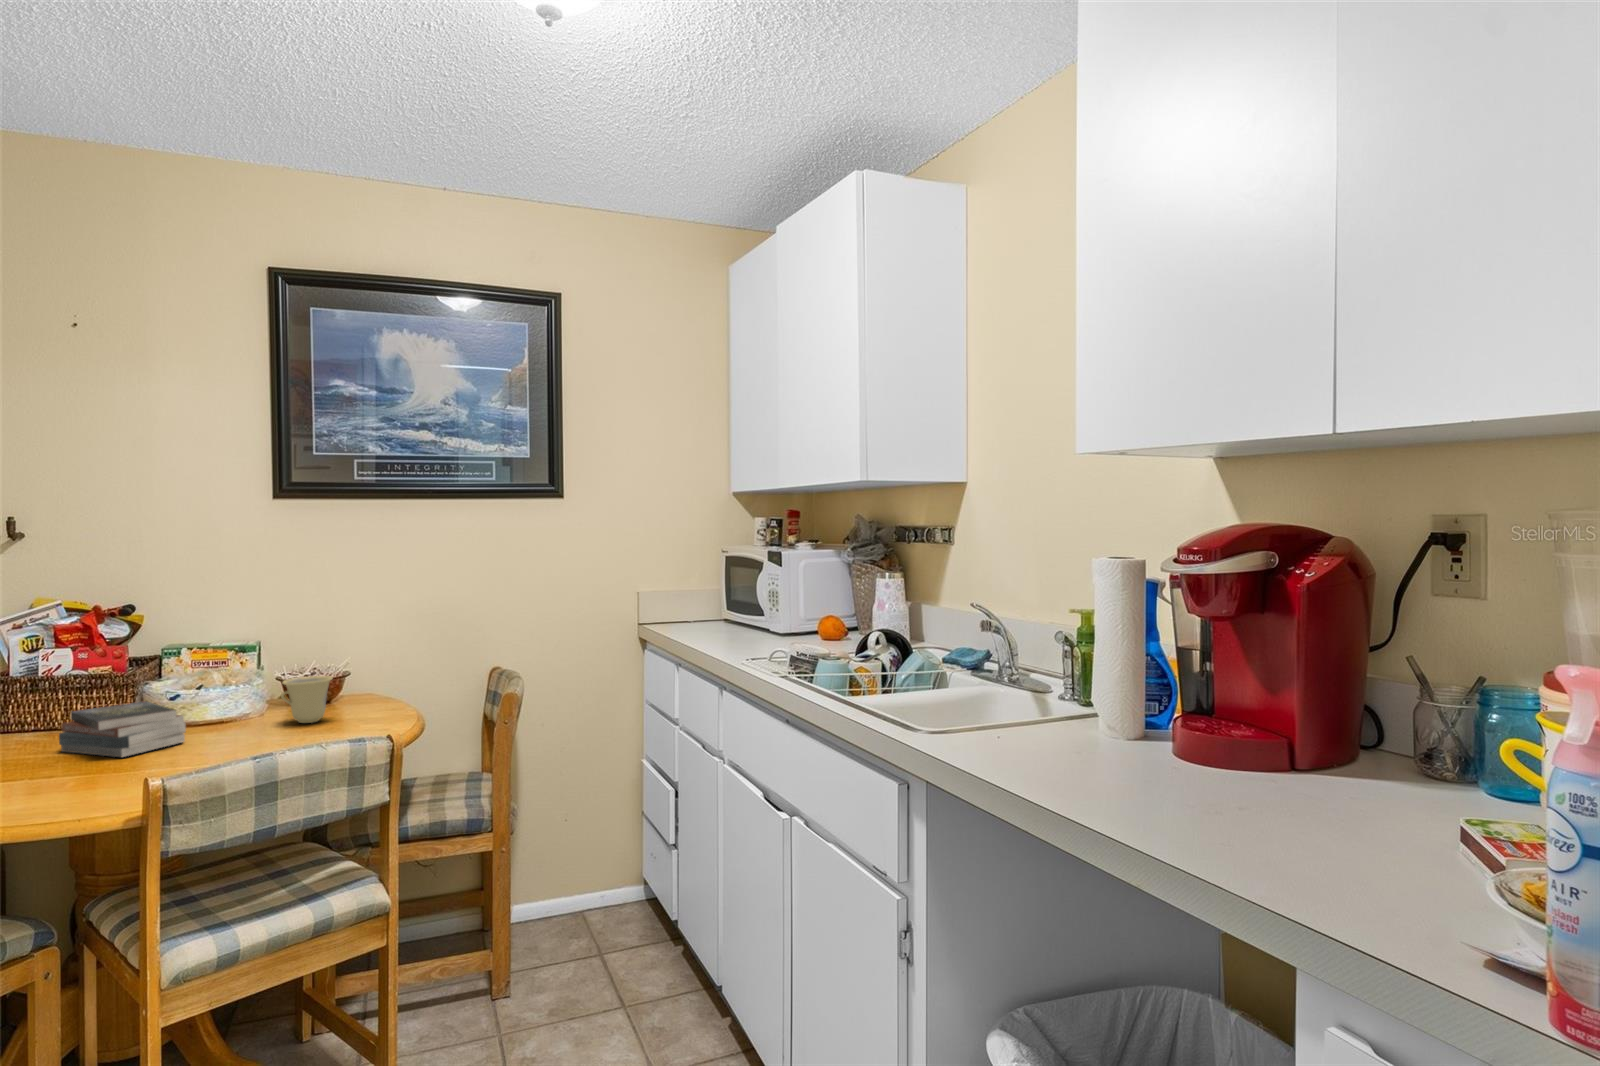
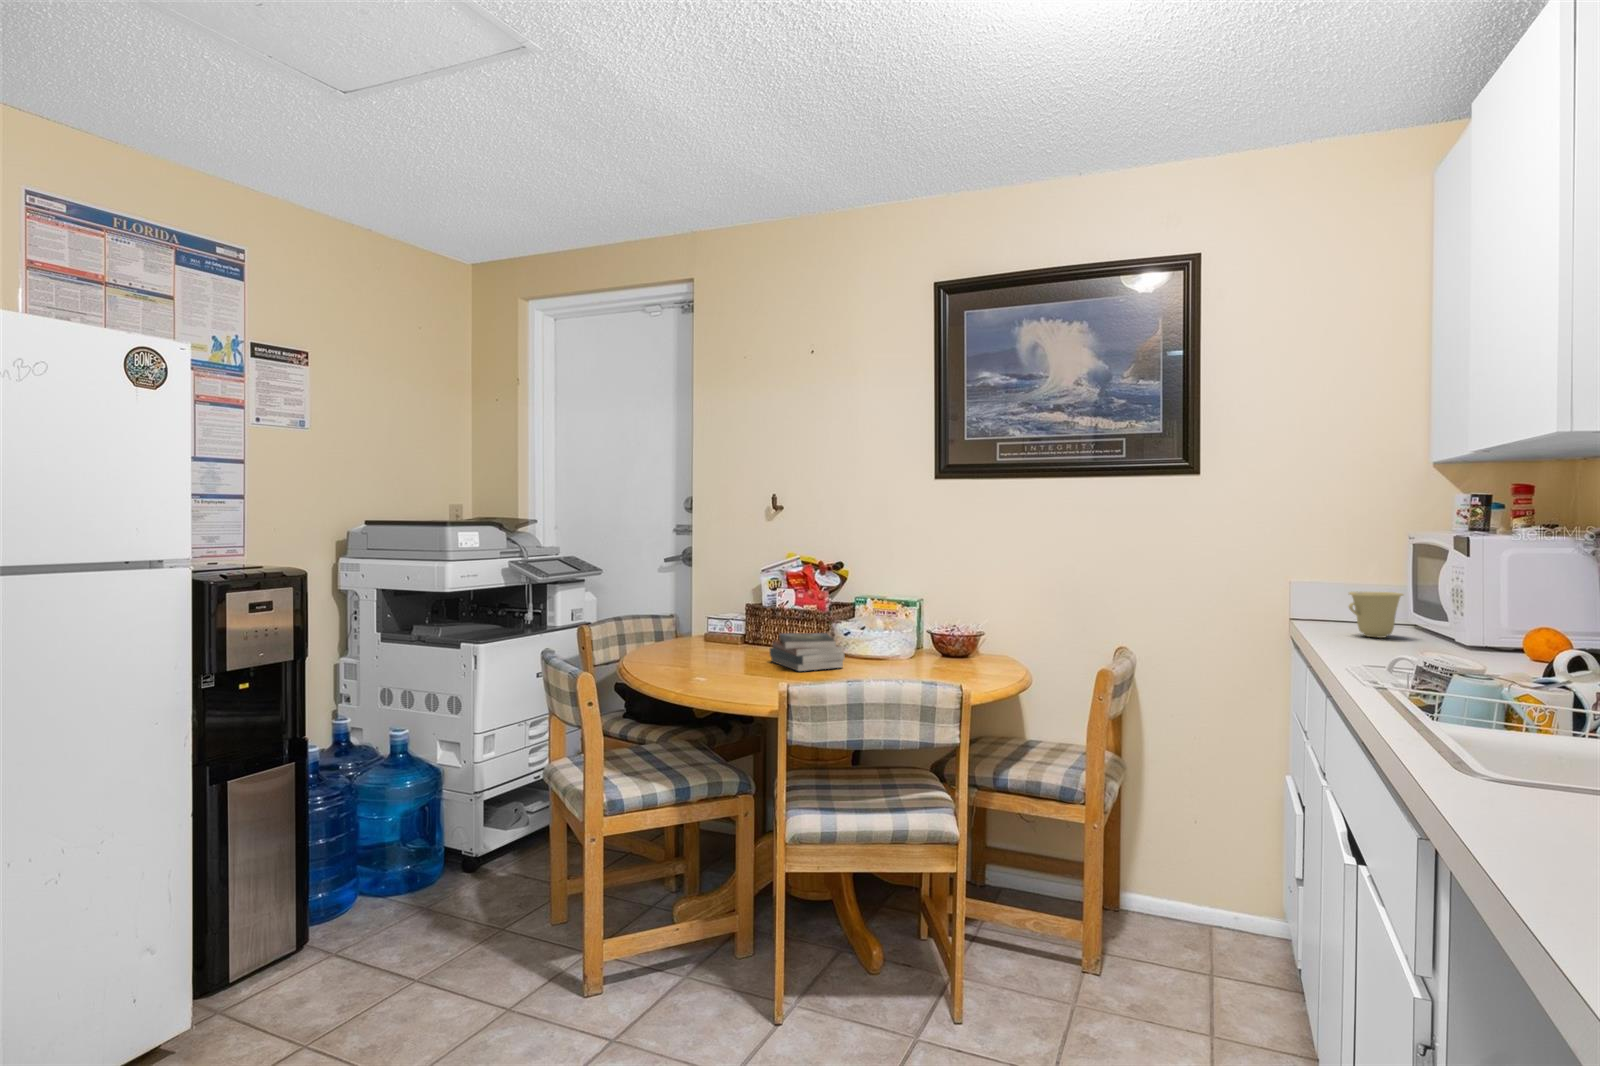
cup: present [281,676,333,723] -> present [1349,591,1403,638]

